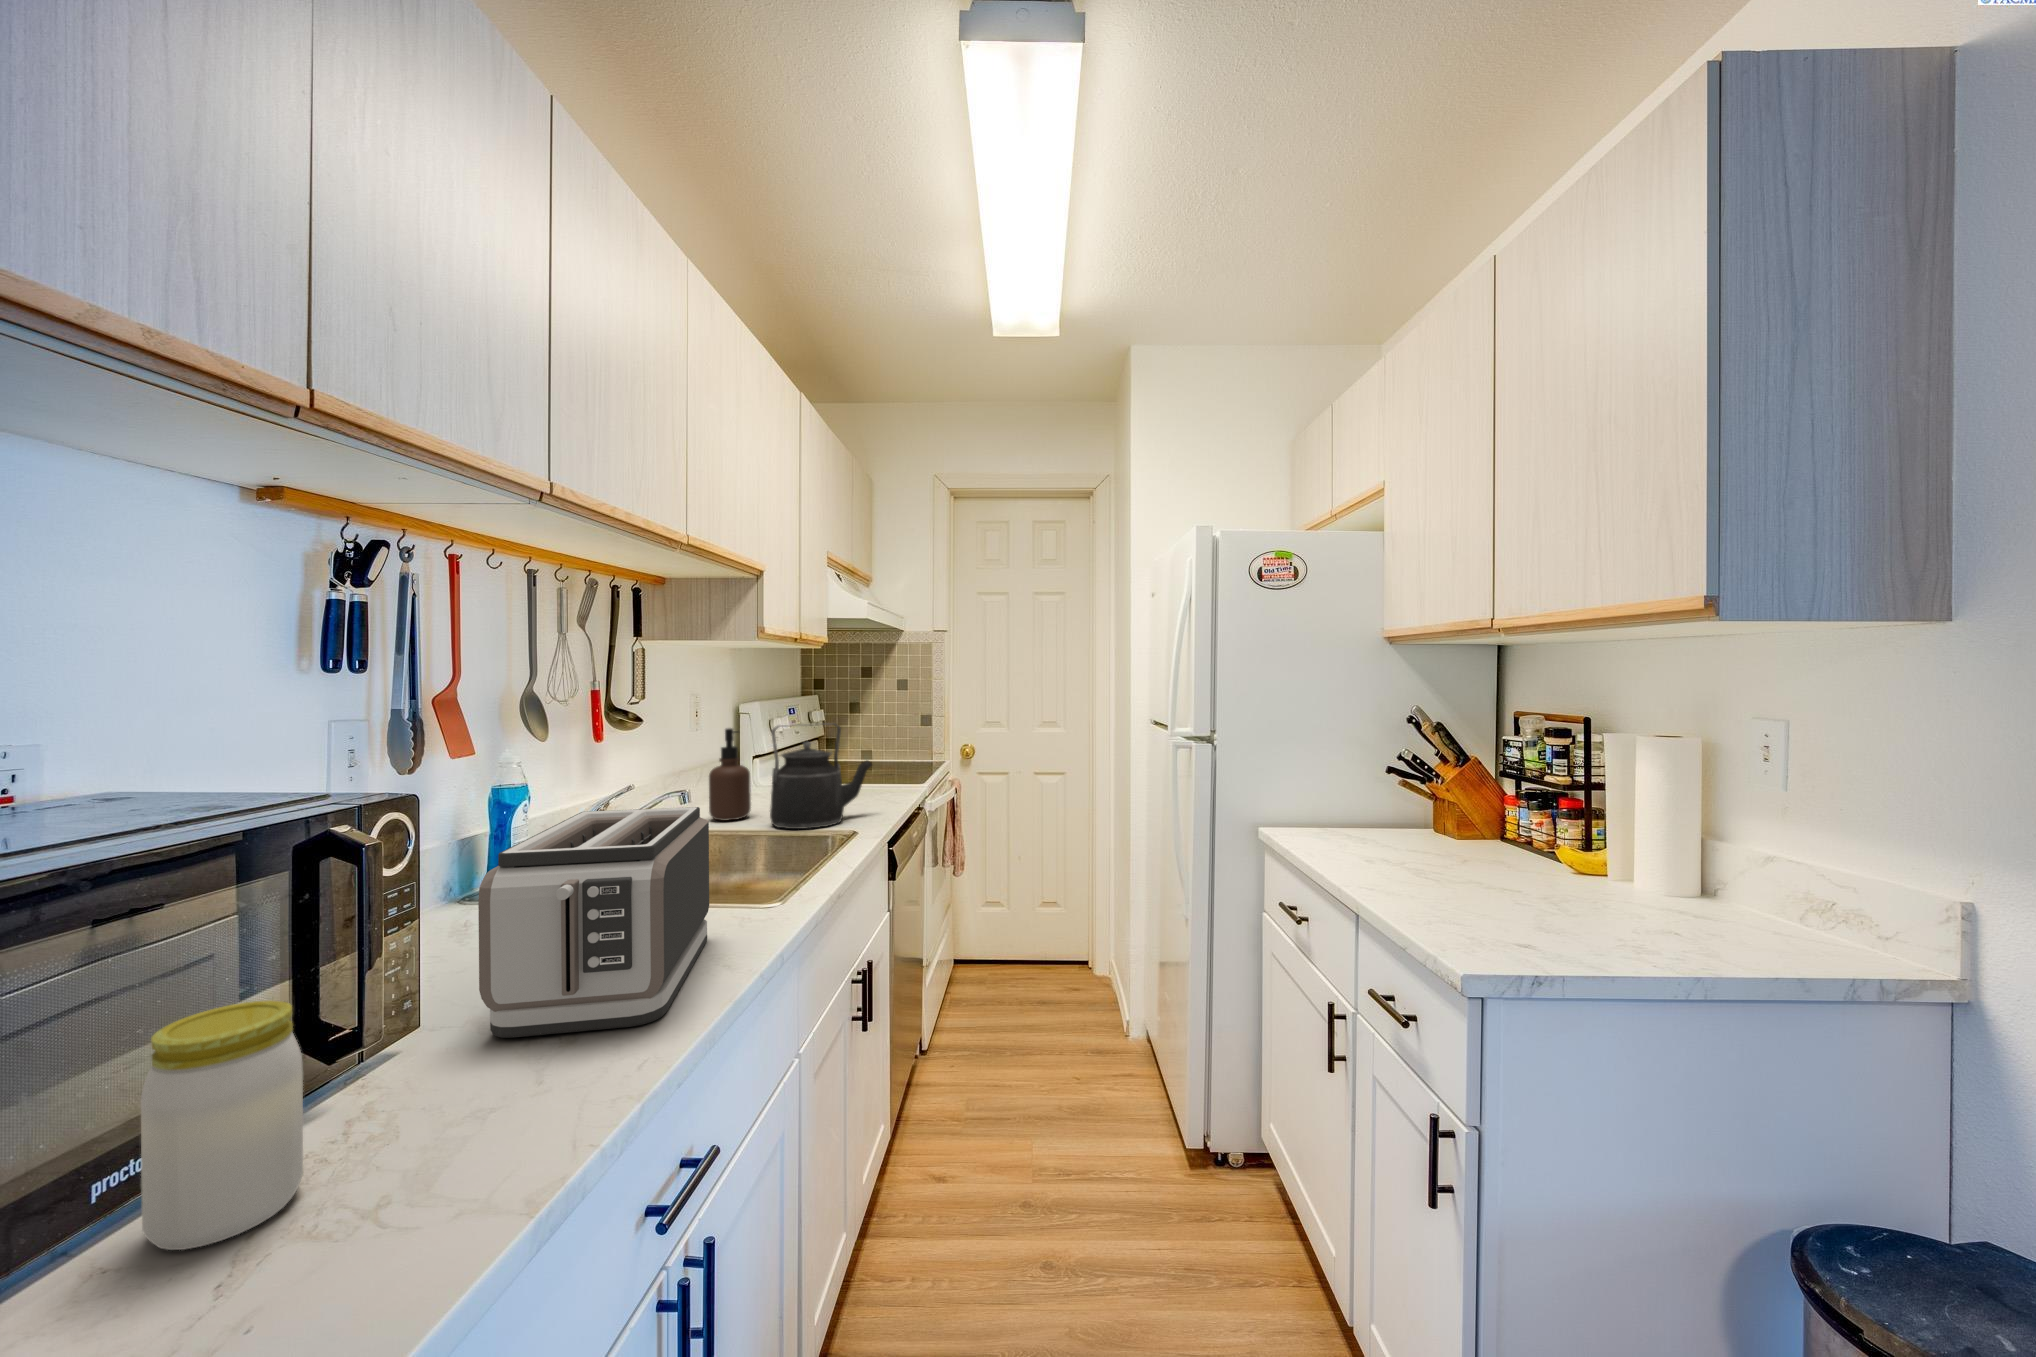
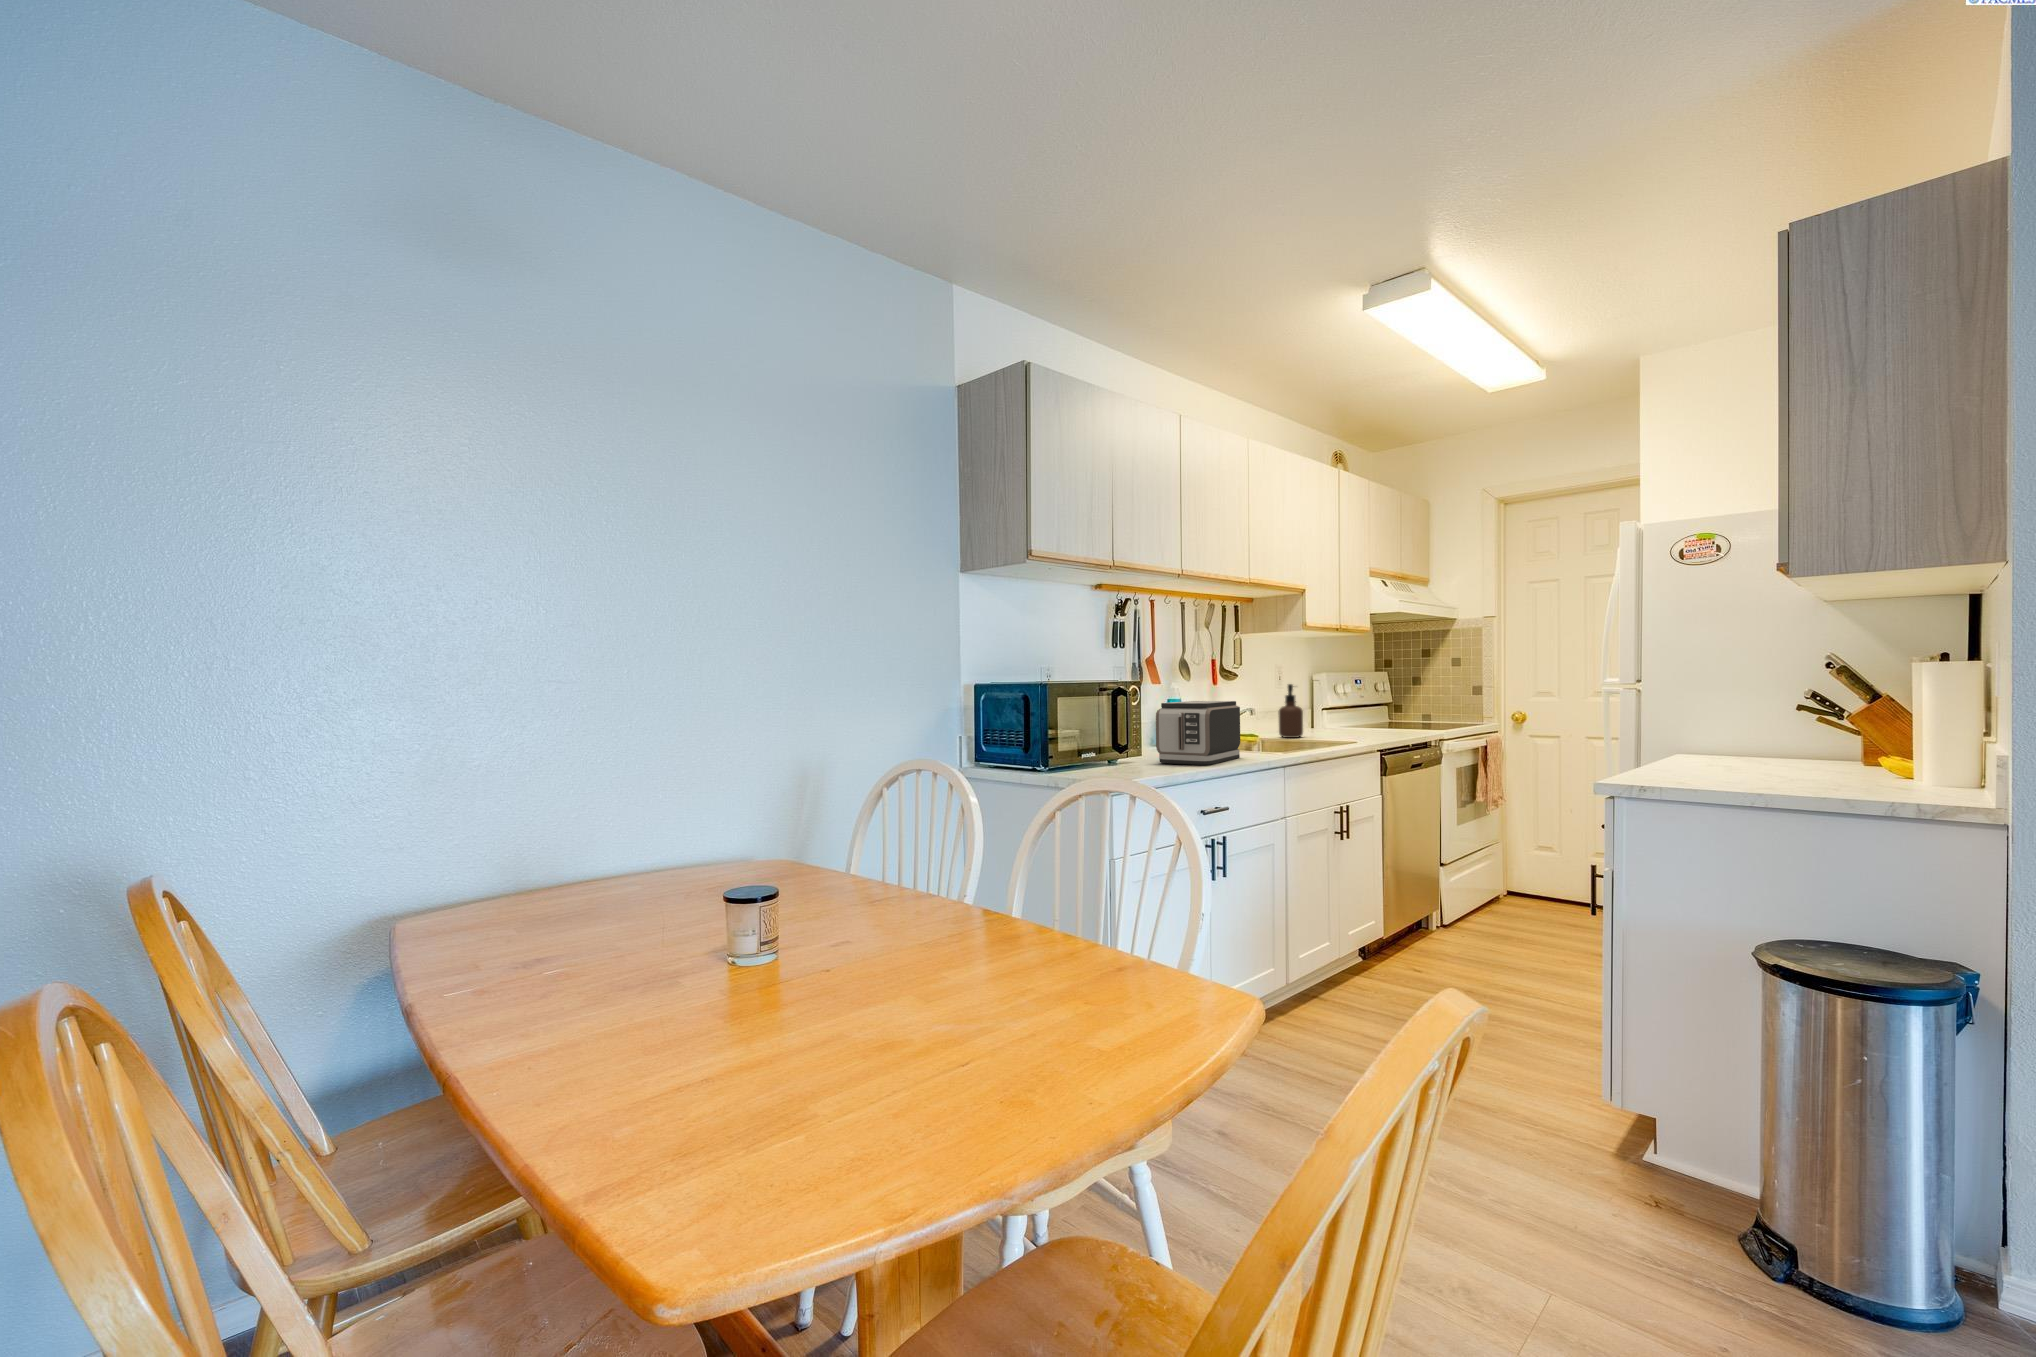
kettle: present [770,723,872,829] -> none [1308,680,1376,741]
jar: present [141,1000,303,1250] -> none [1089,723,1117,772]

